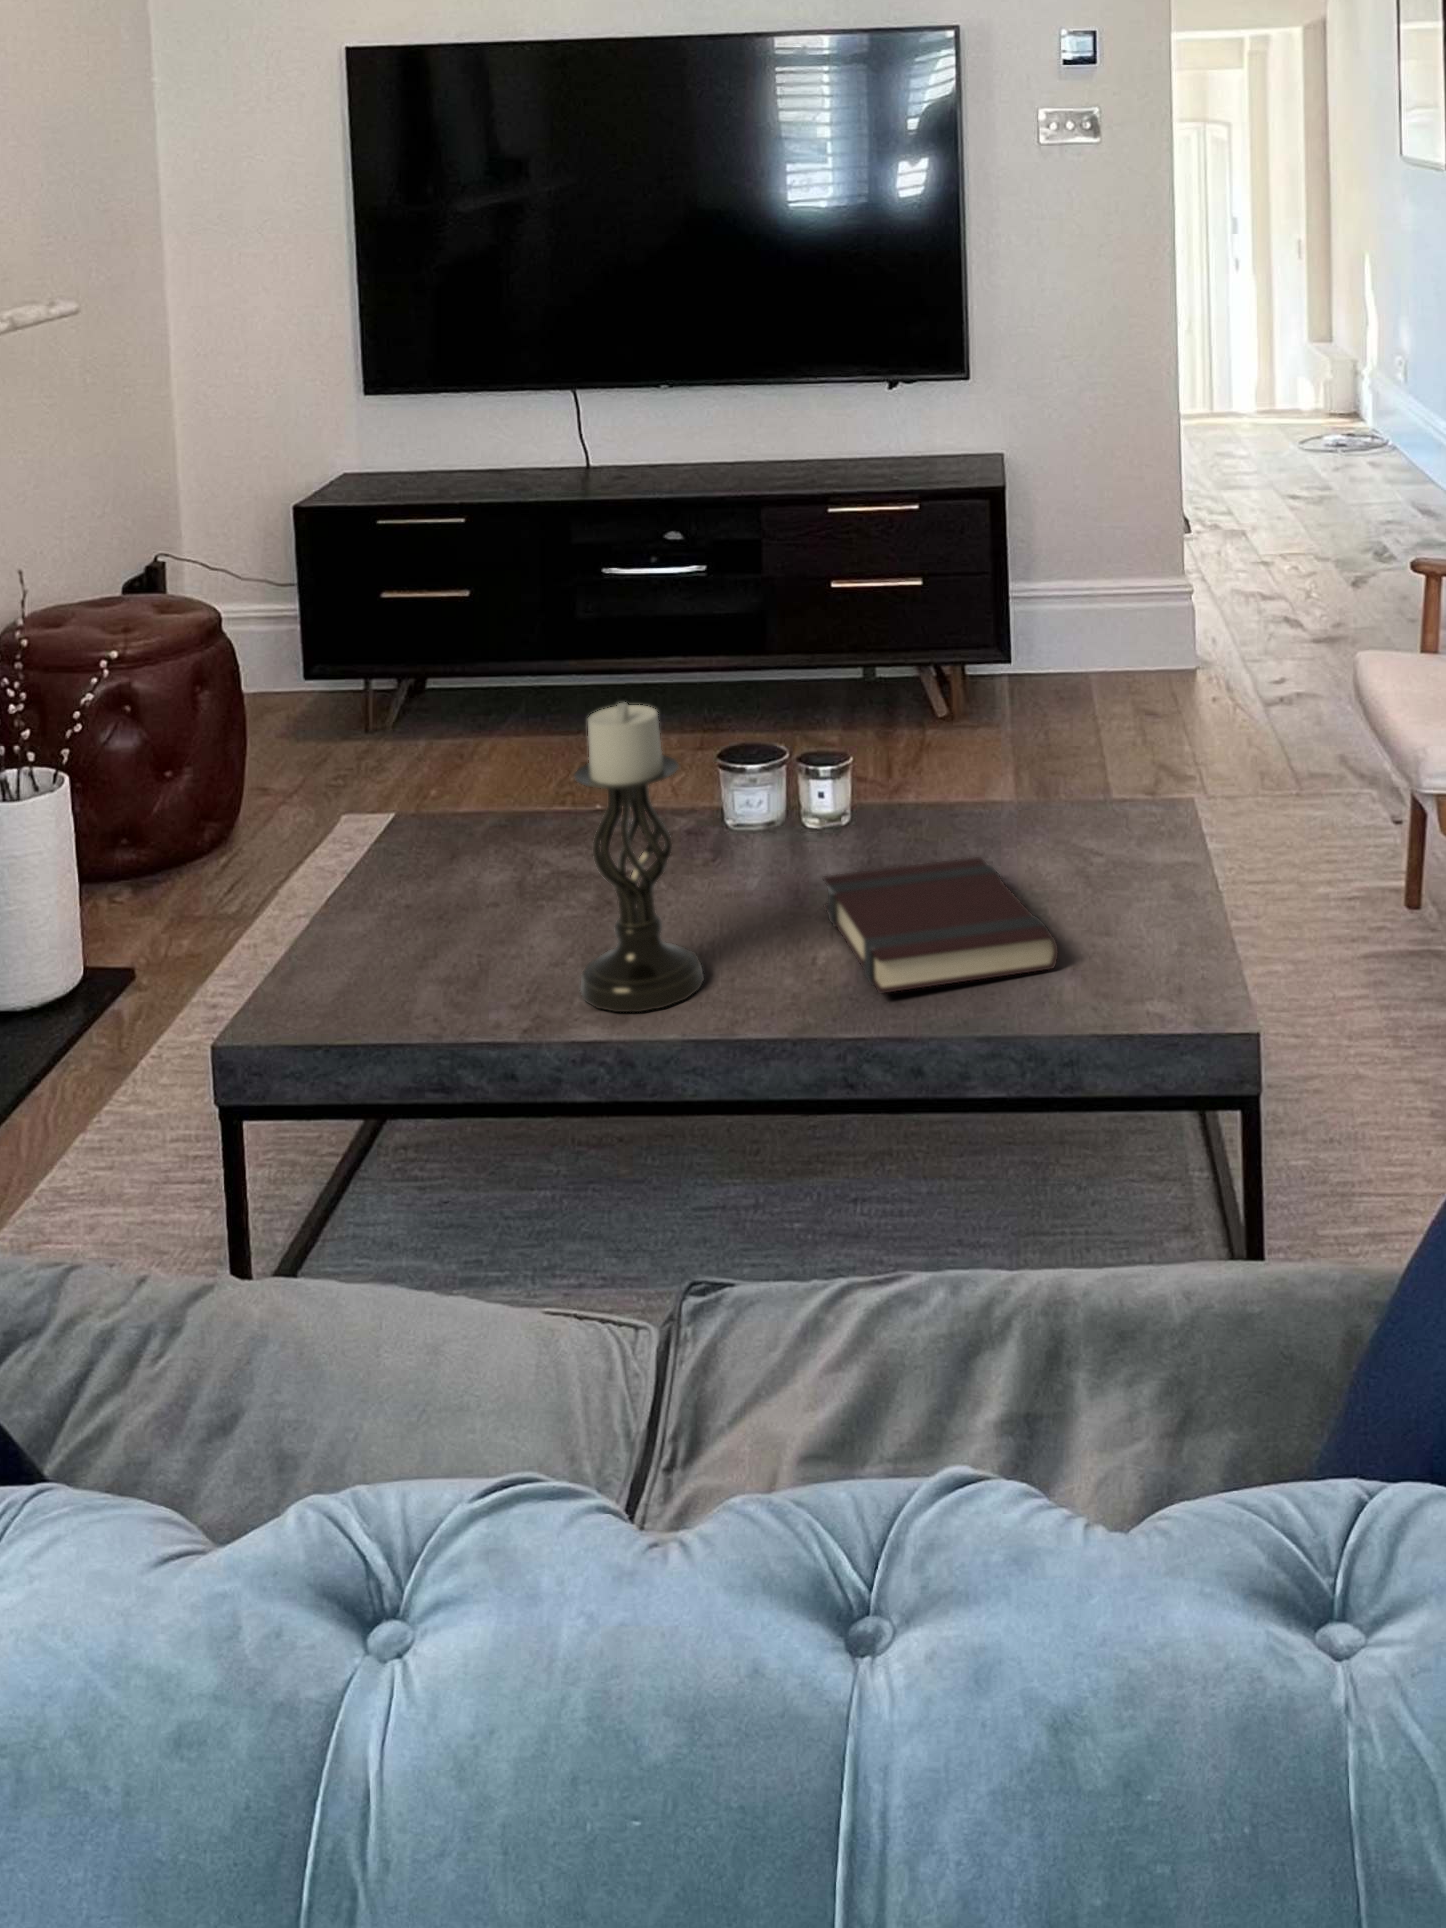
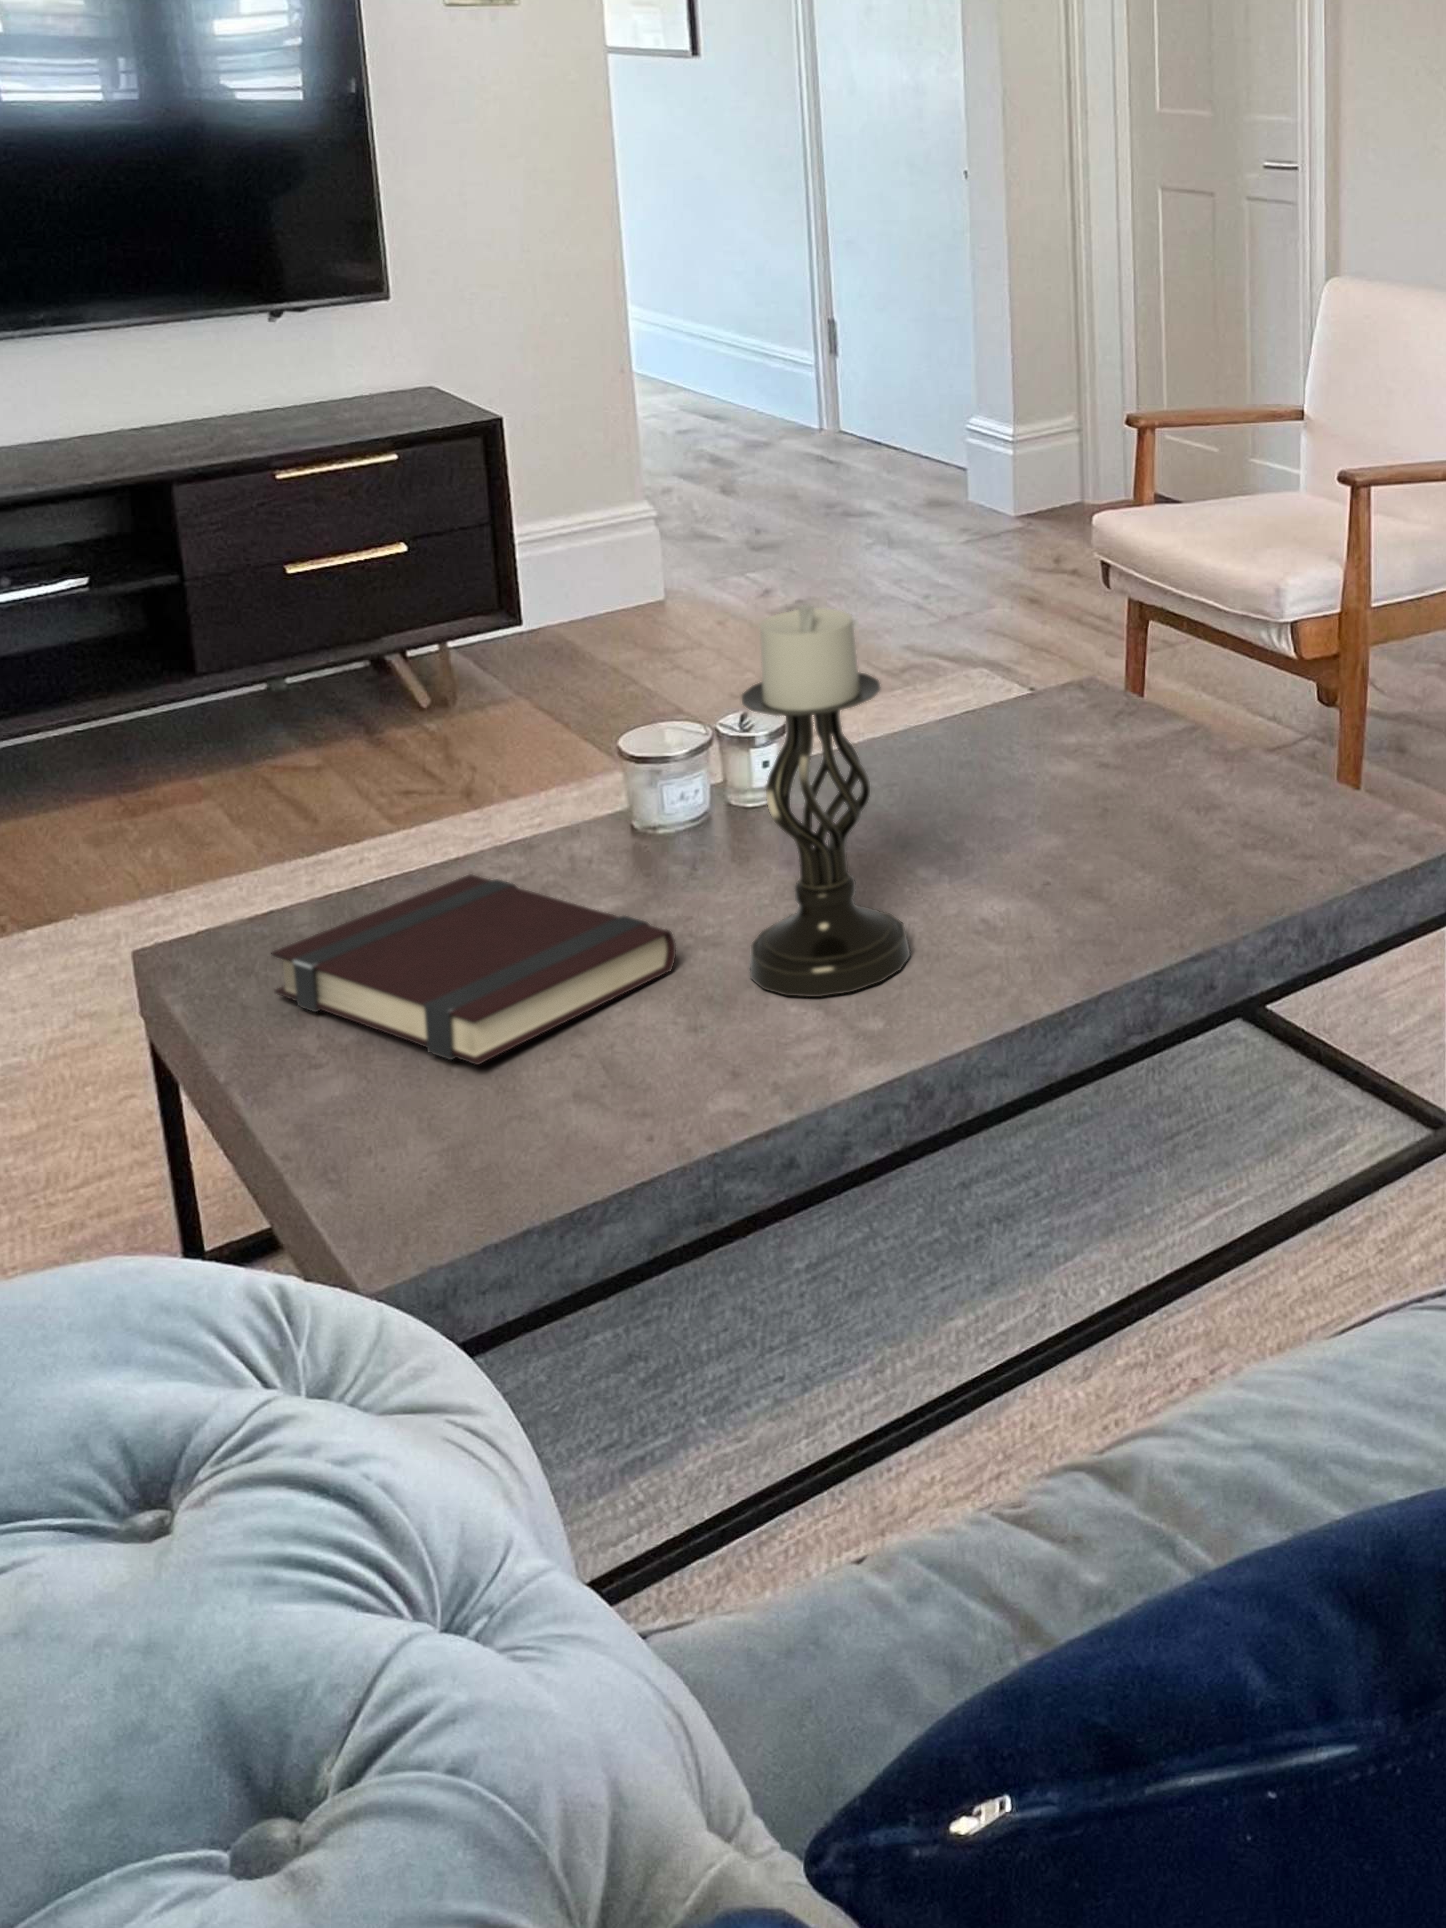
book: present [823,857,1058,993] -> present [271,875,676,1065]

